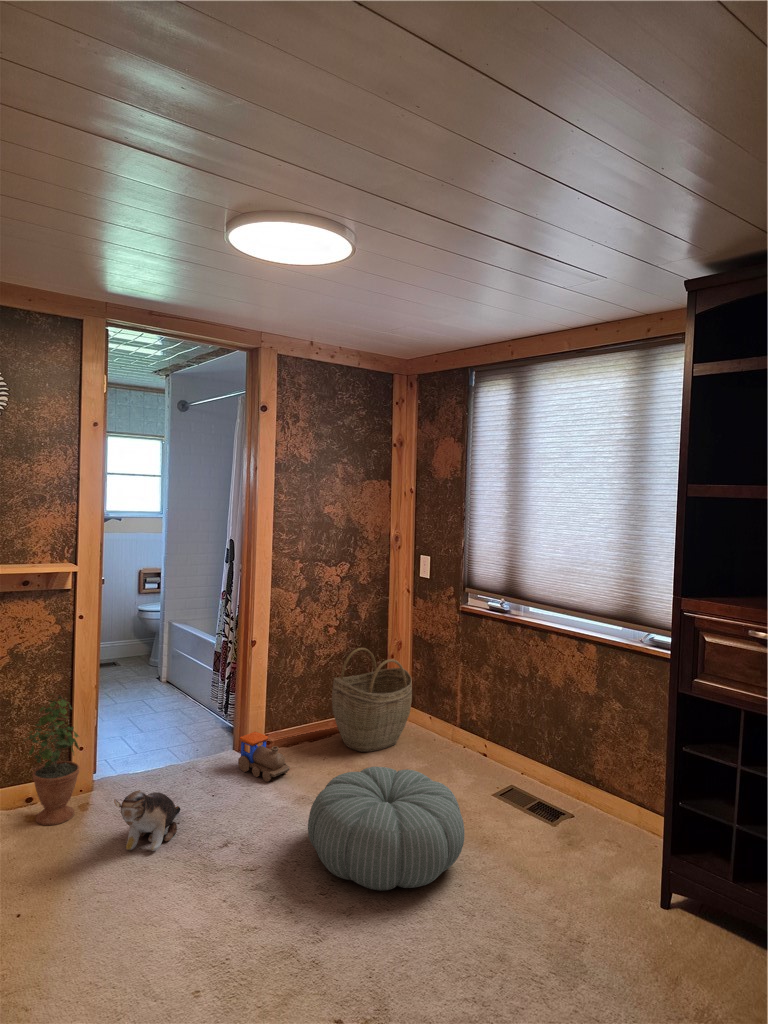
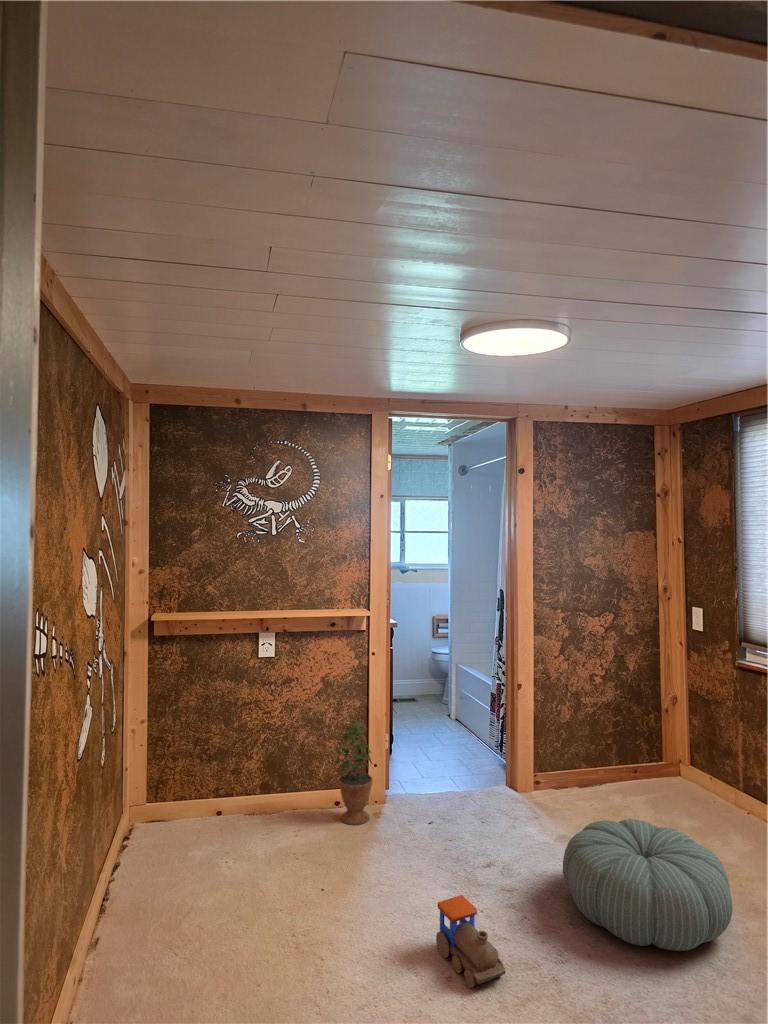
woven basket: present [332,648,412,752] -> none [600,699,687,807]
toy train: present [238,732,290,782] -> present [436,895,505,988]
plush toy: present [114,790,180,851] -> none [394,805,453,862]

